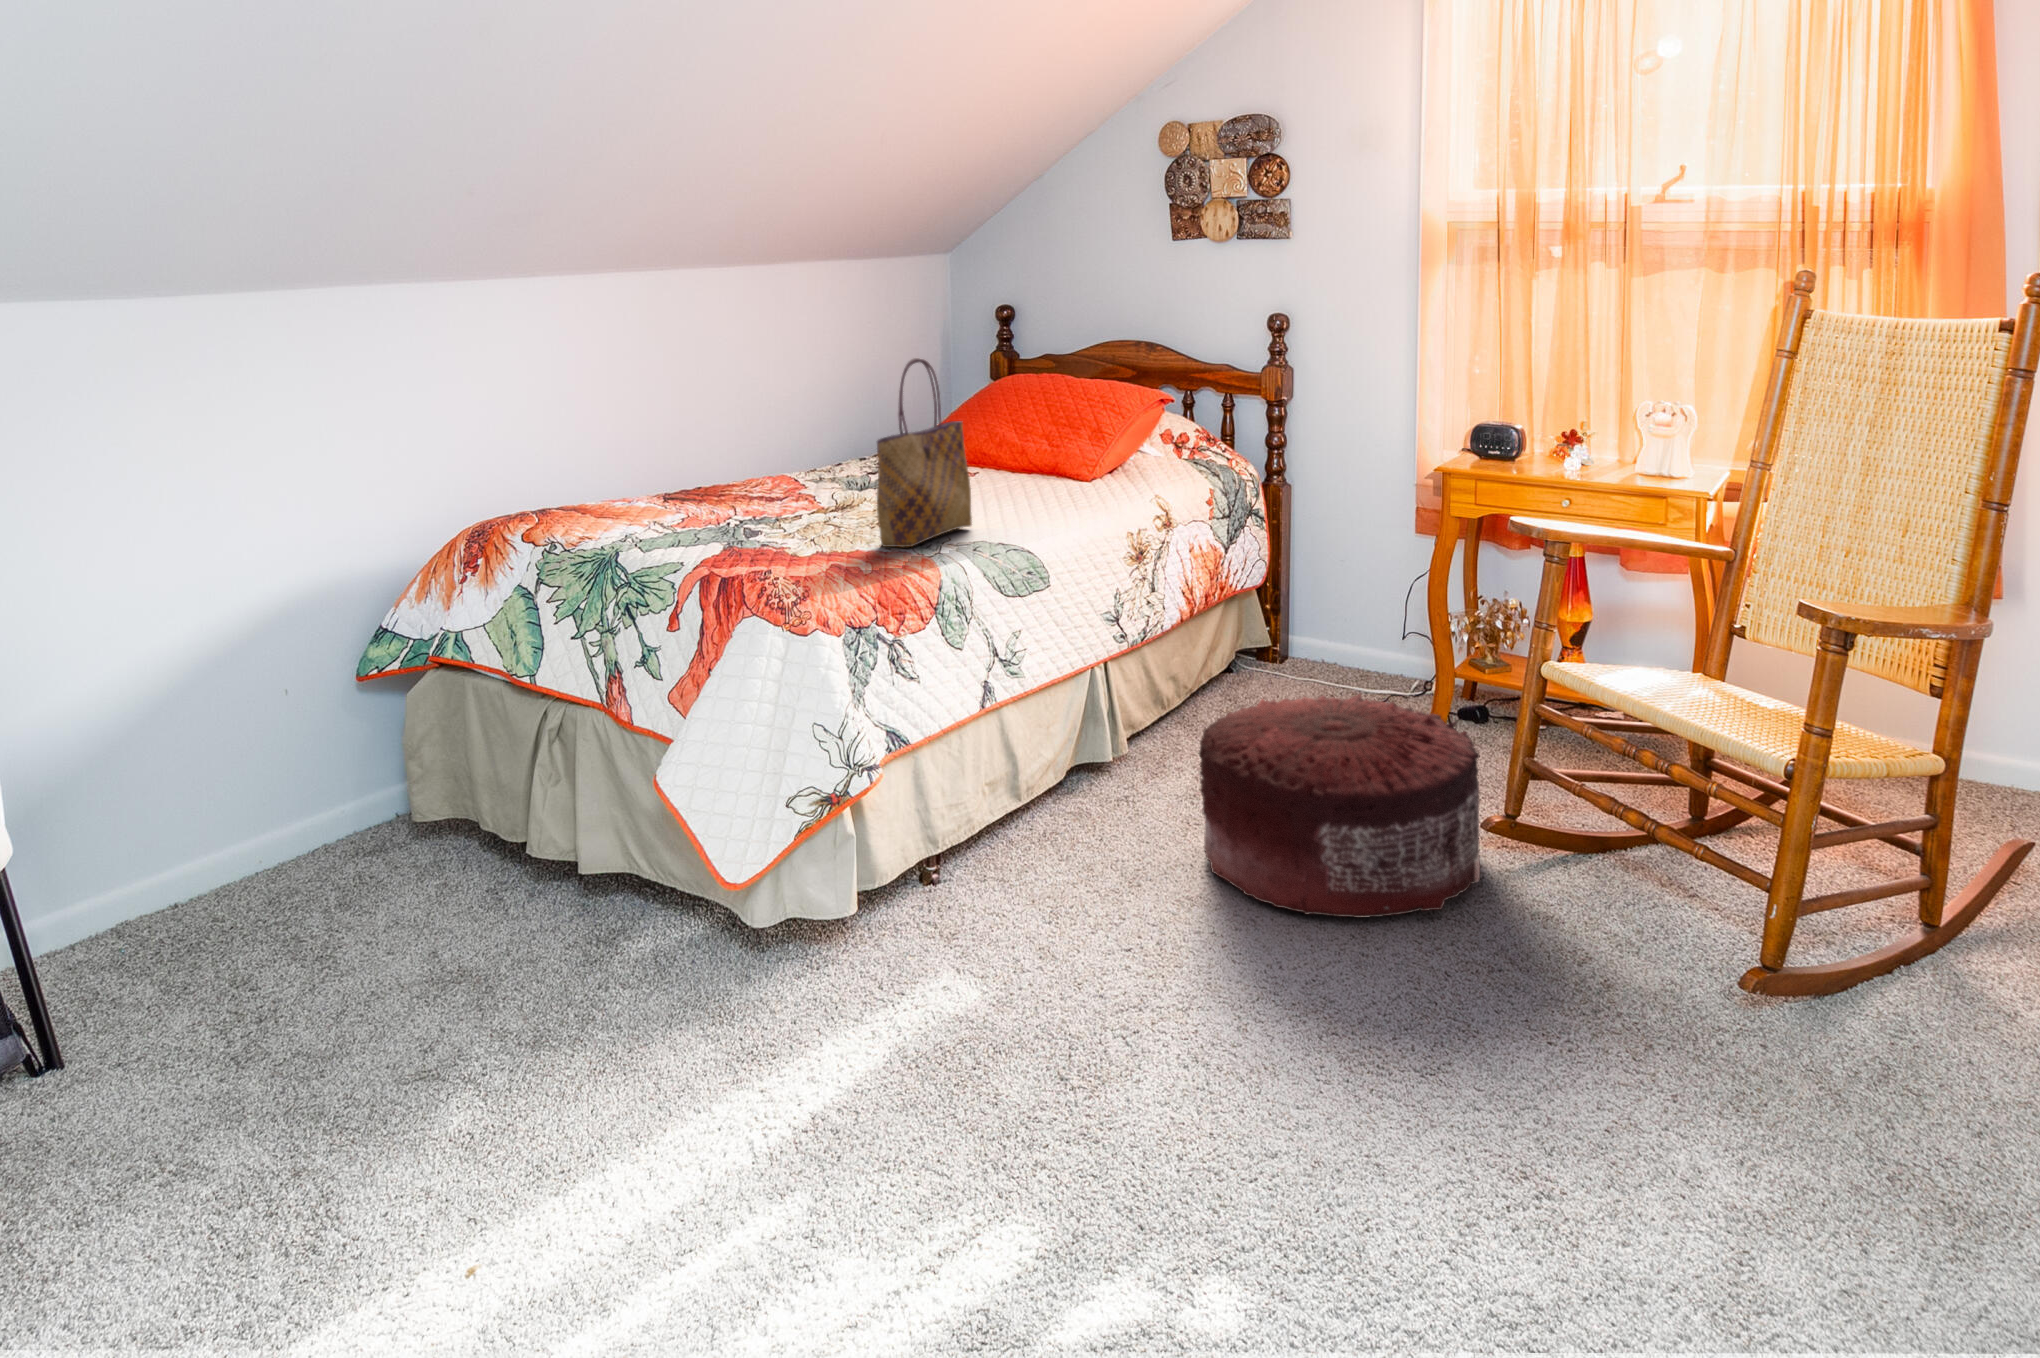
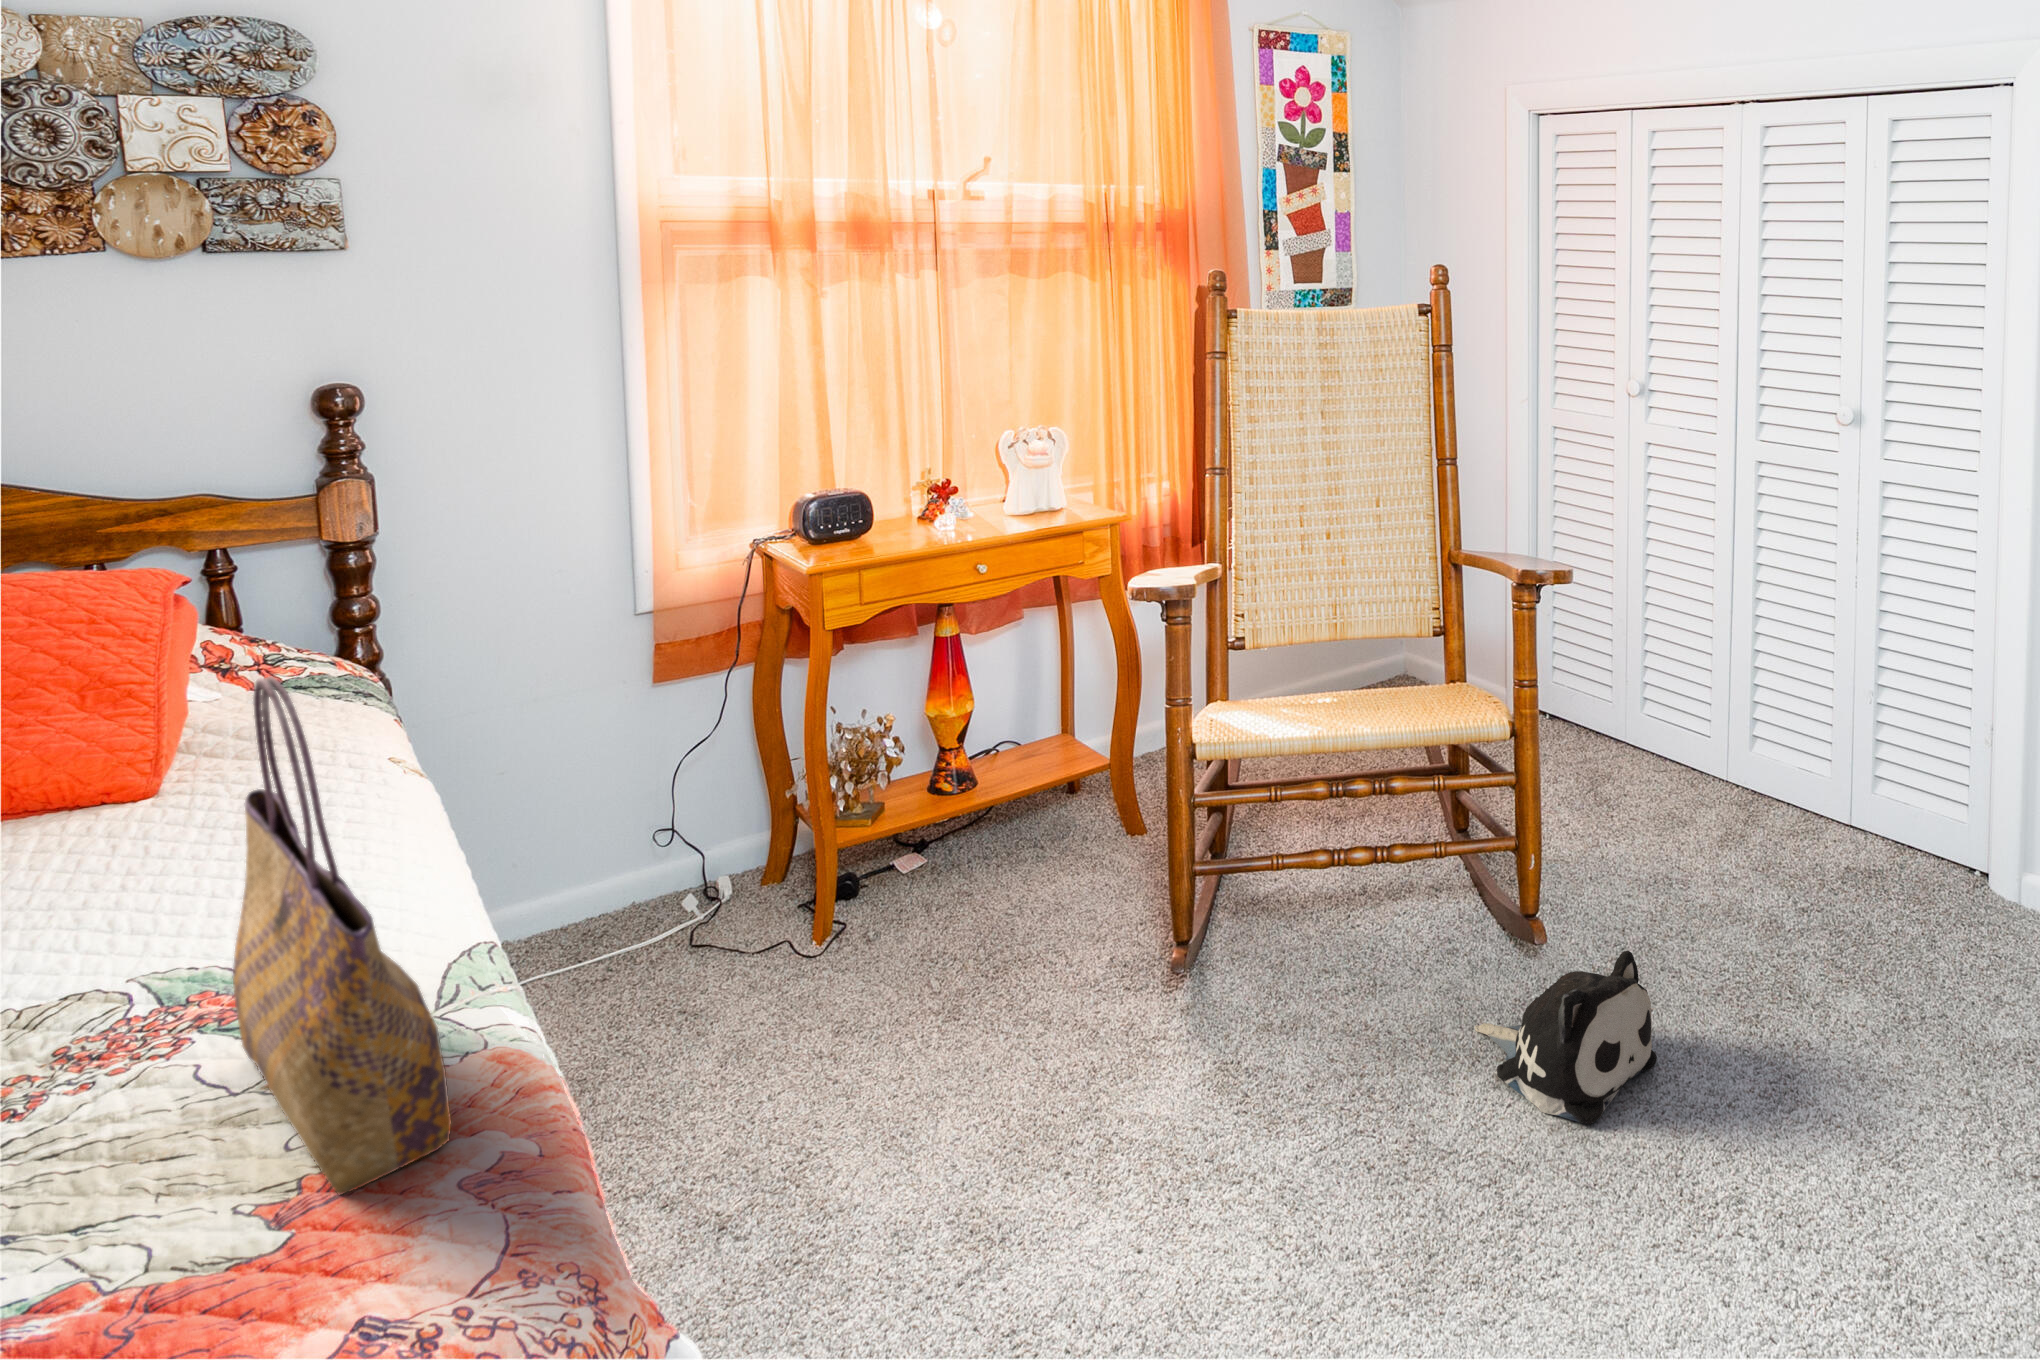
pouf: present [1199,694,1480,918] -> none [890,872,1286,1275]
plush toy: none [1557,928,1729,1090] -> present [1475,951,1657,1124]

